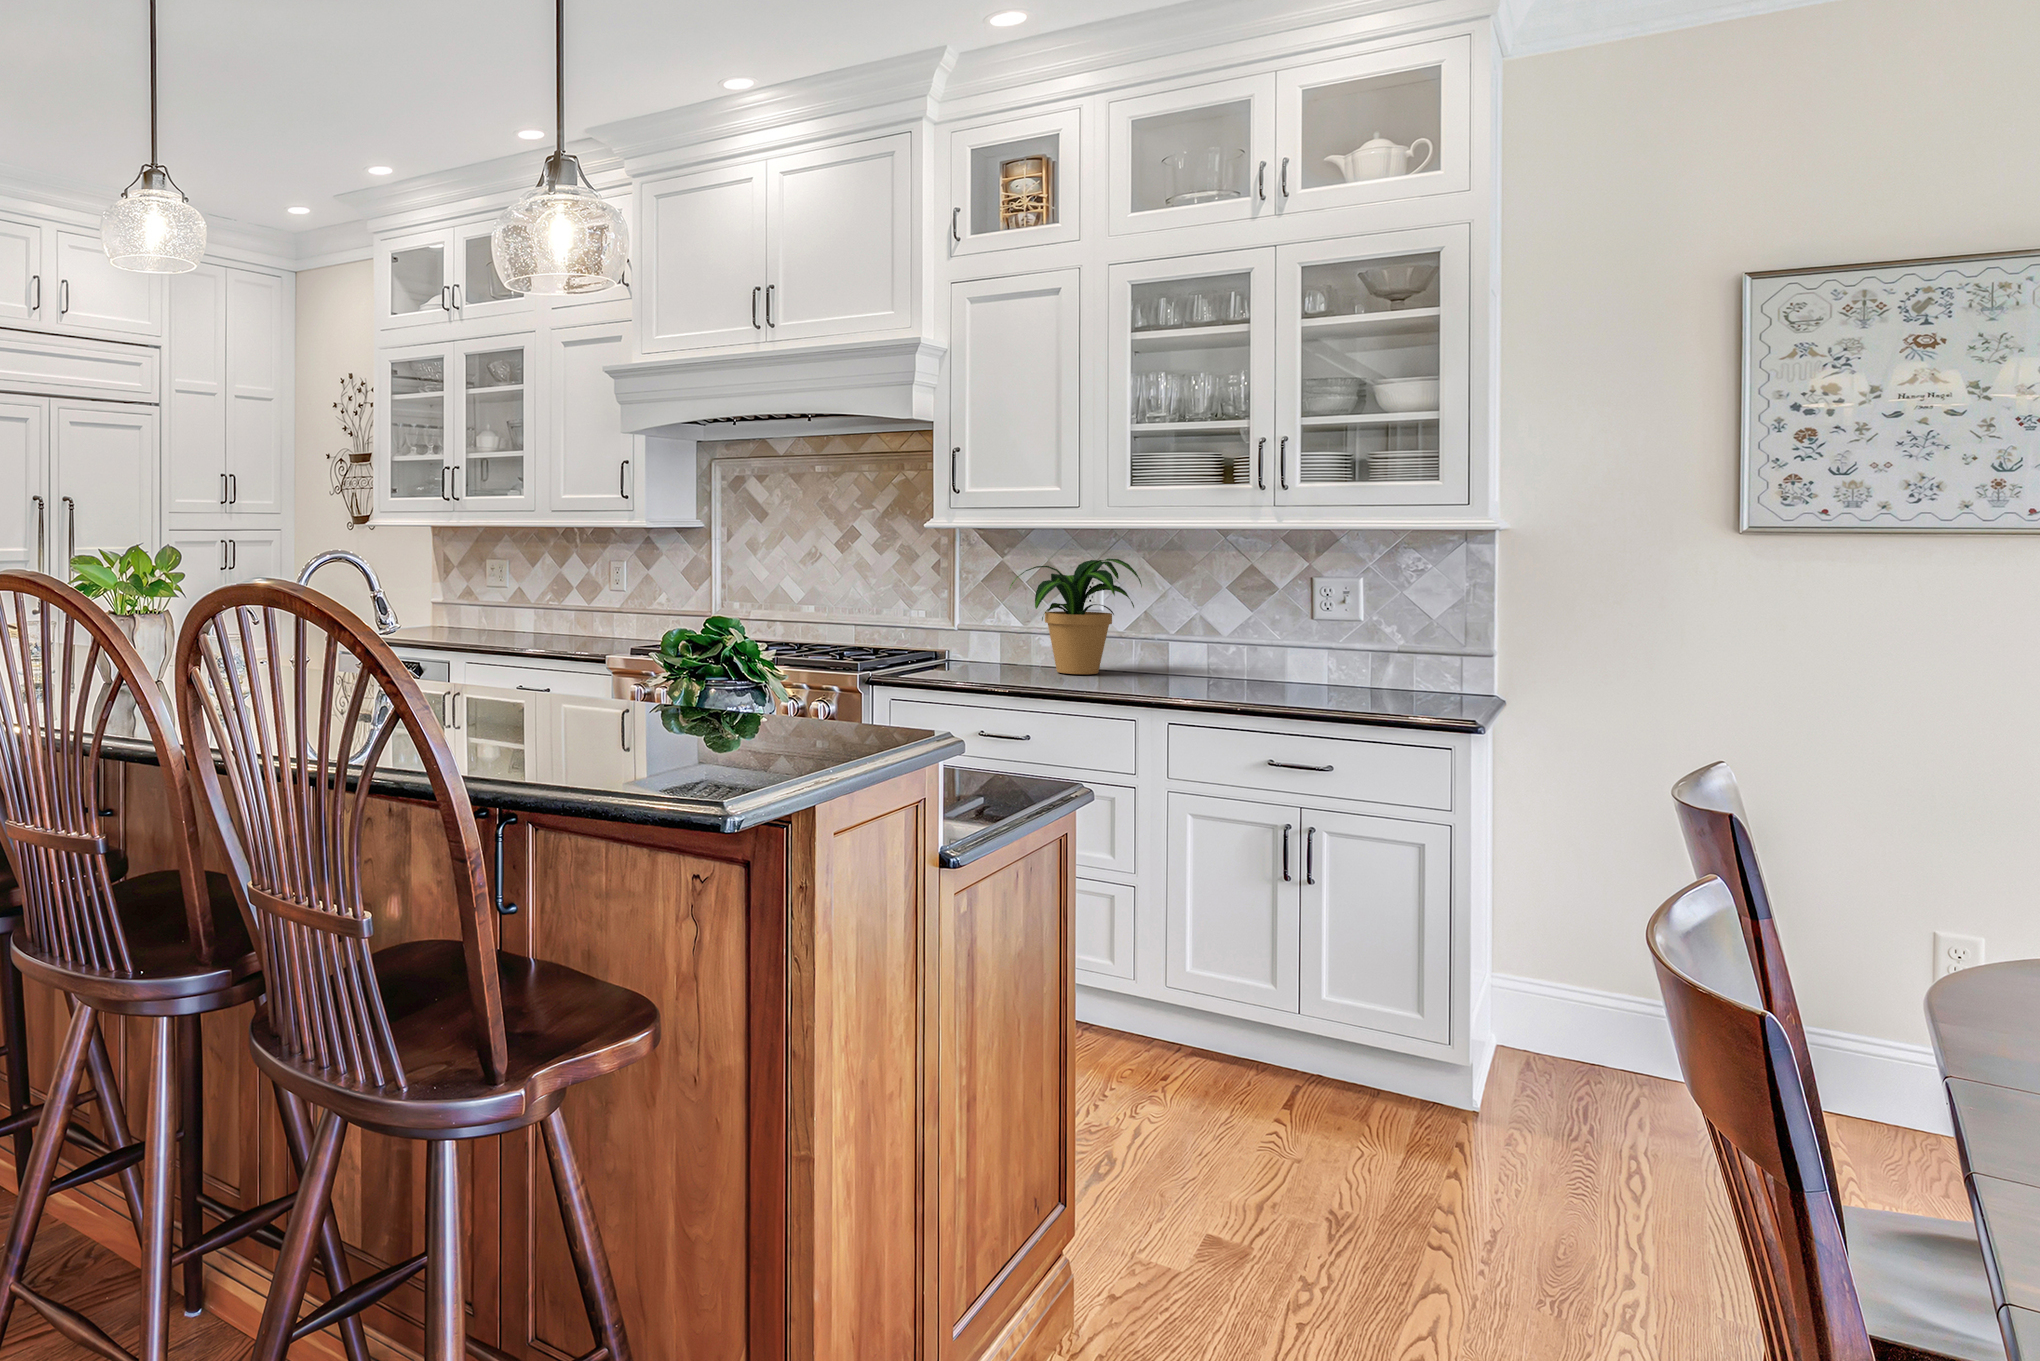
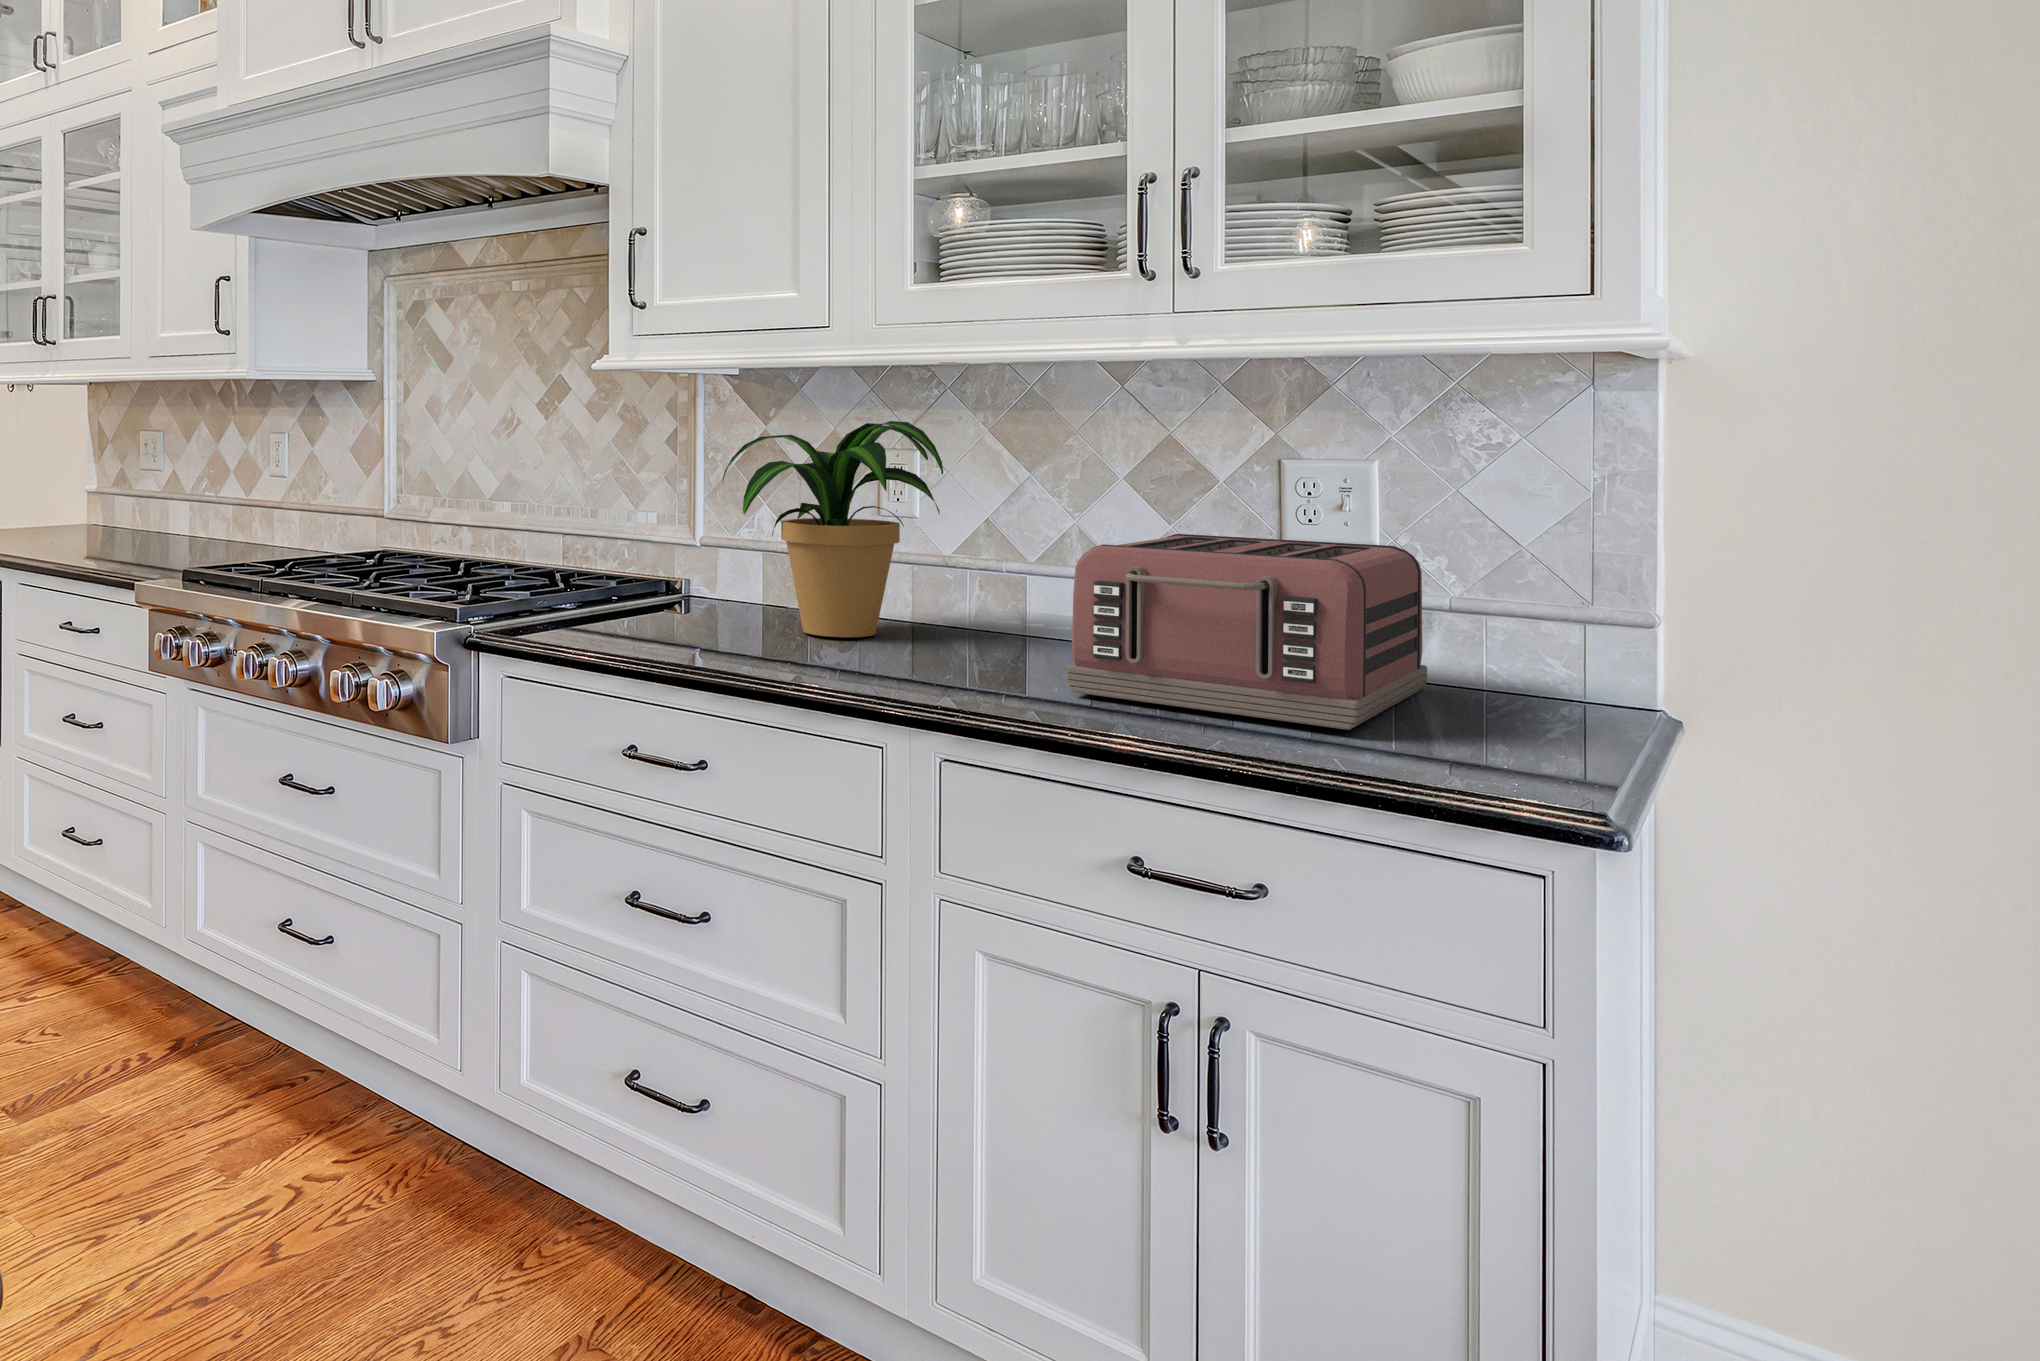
toaster: none [1224,617,1392,701] -> present [1066,534,1427,730]

